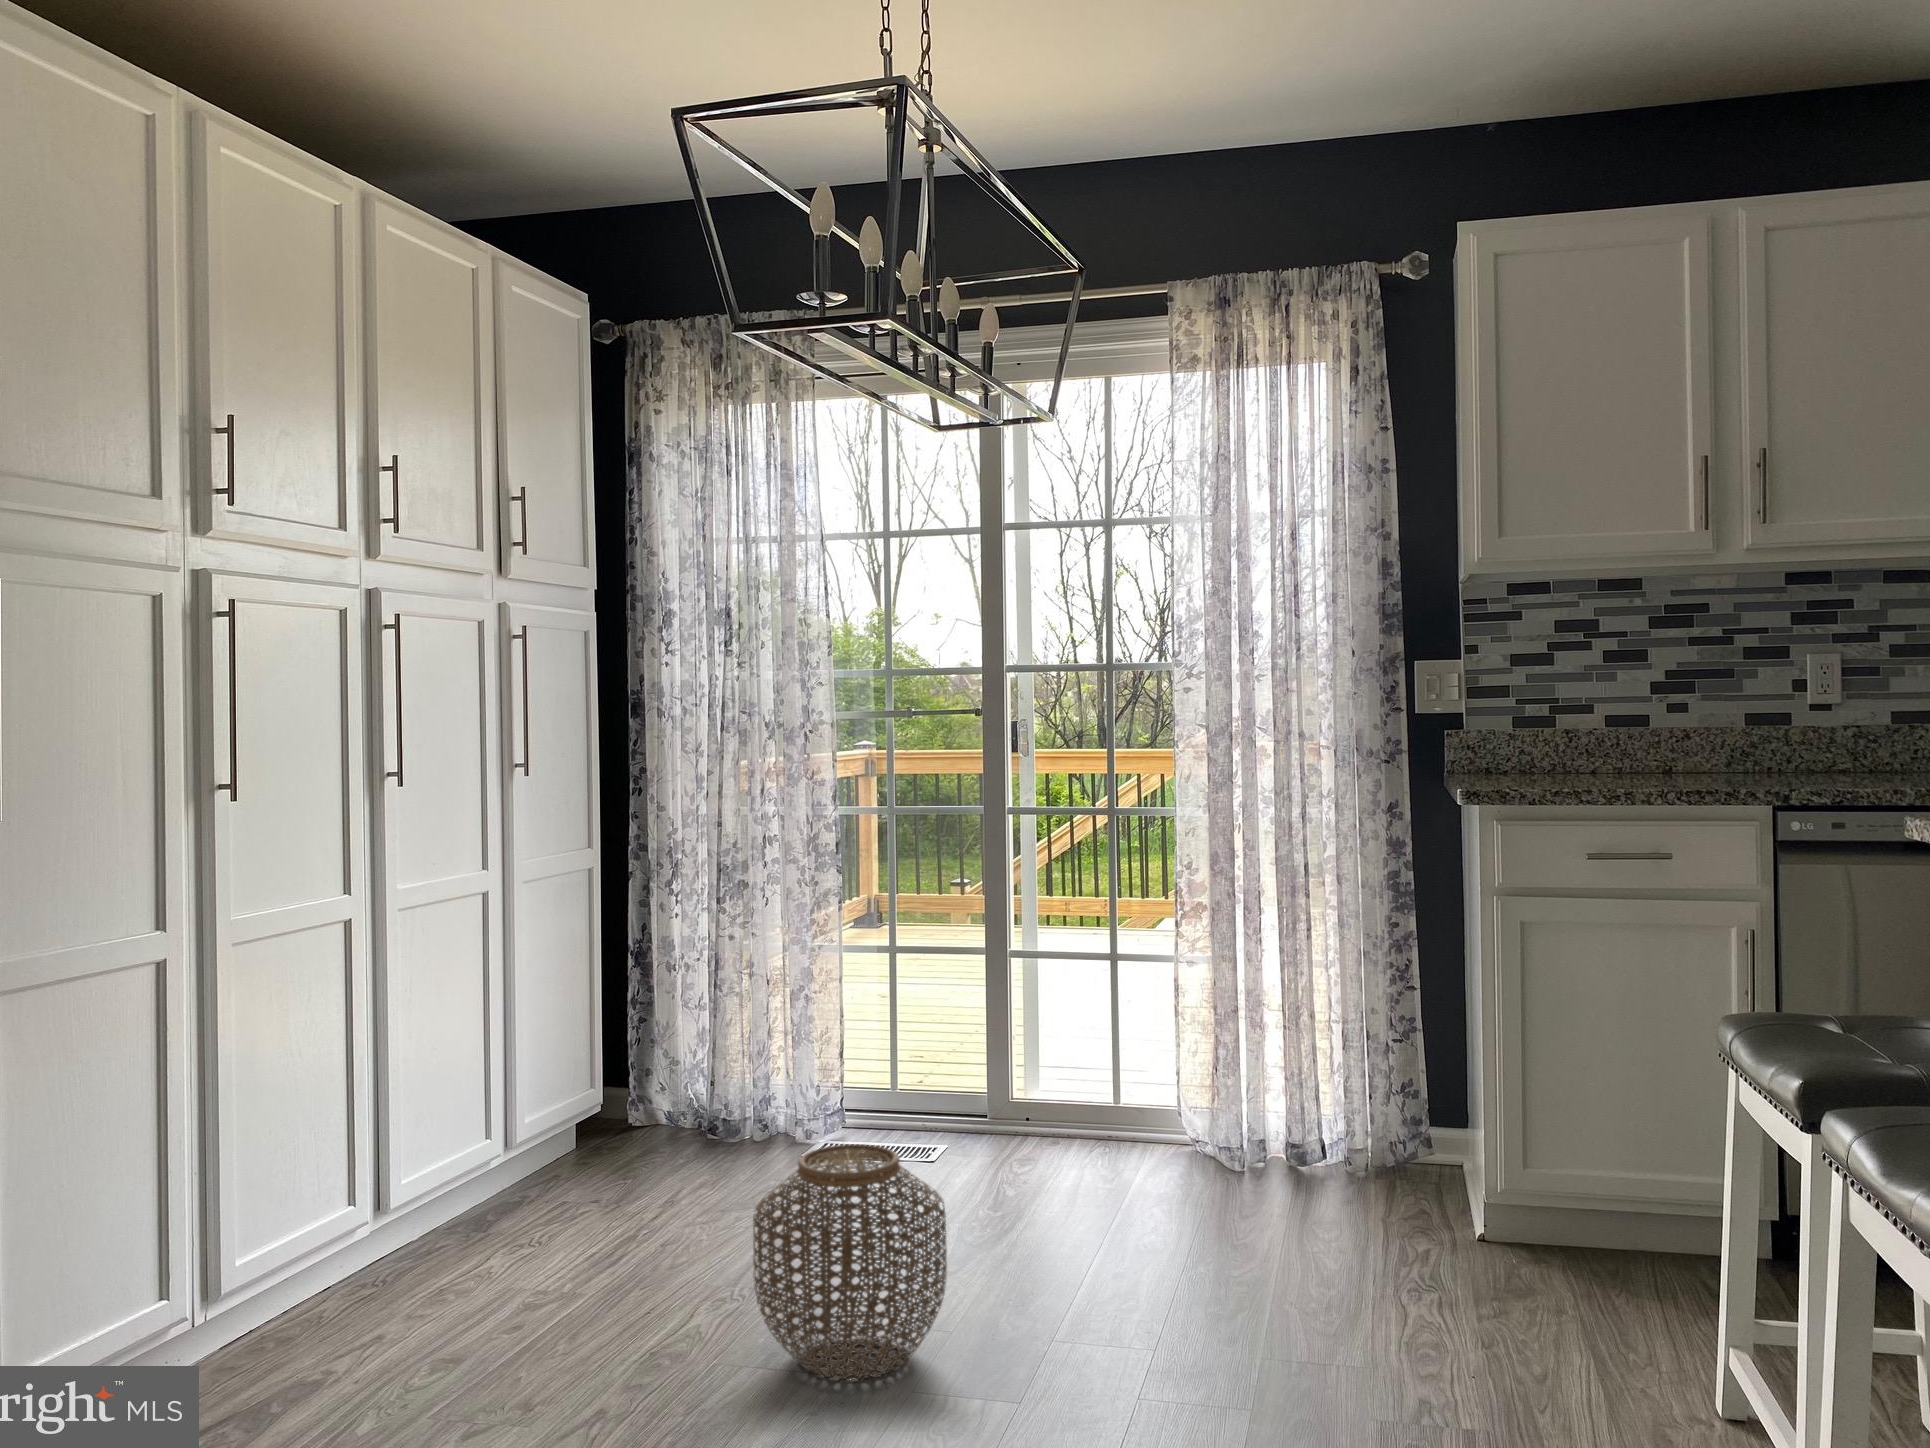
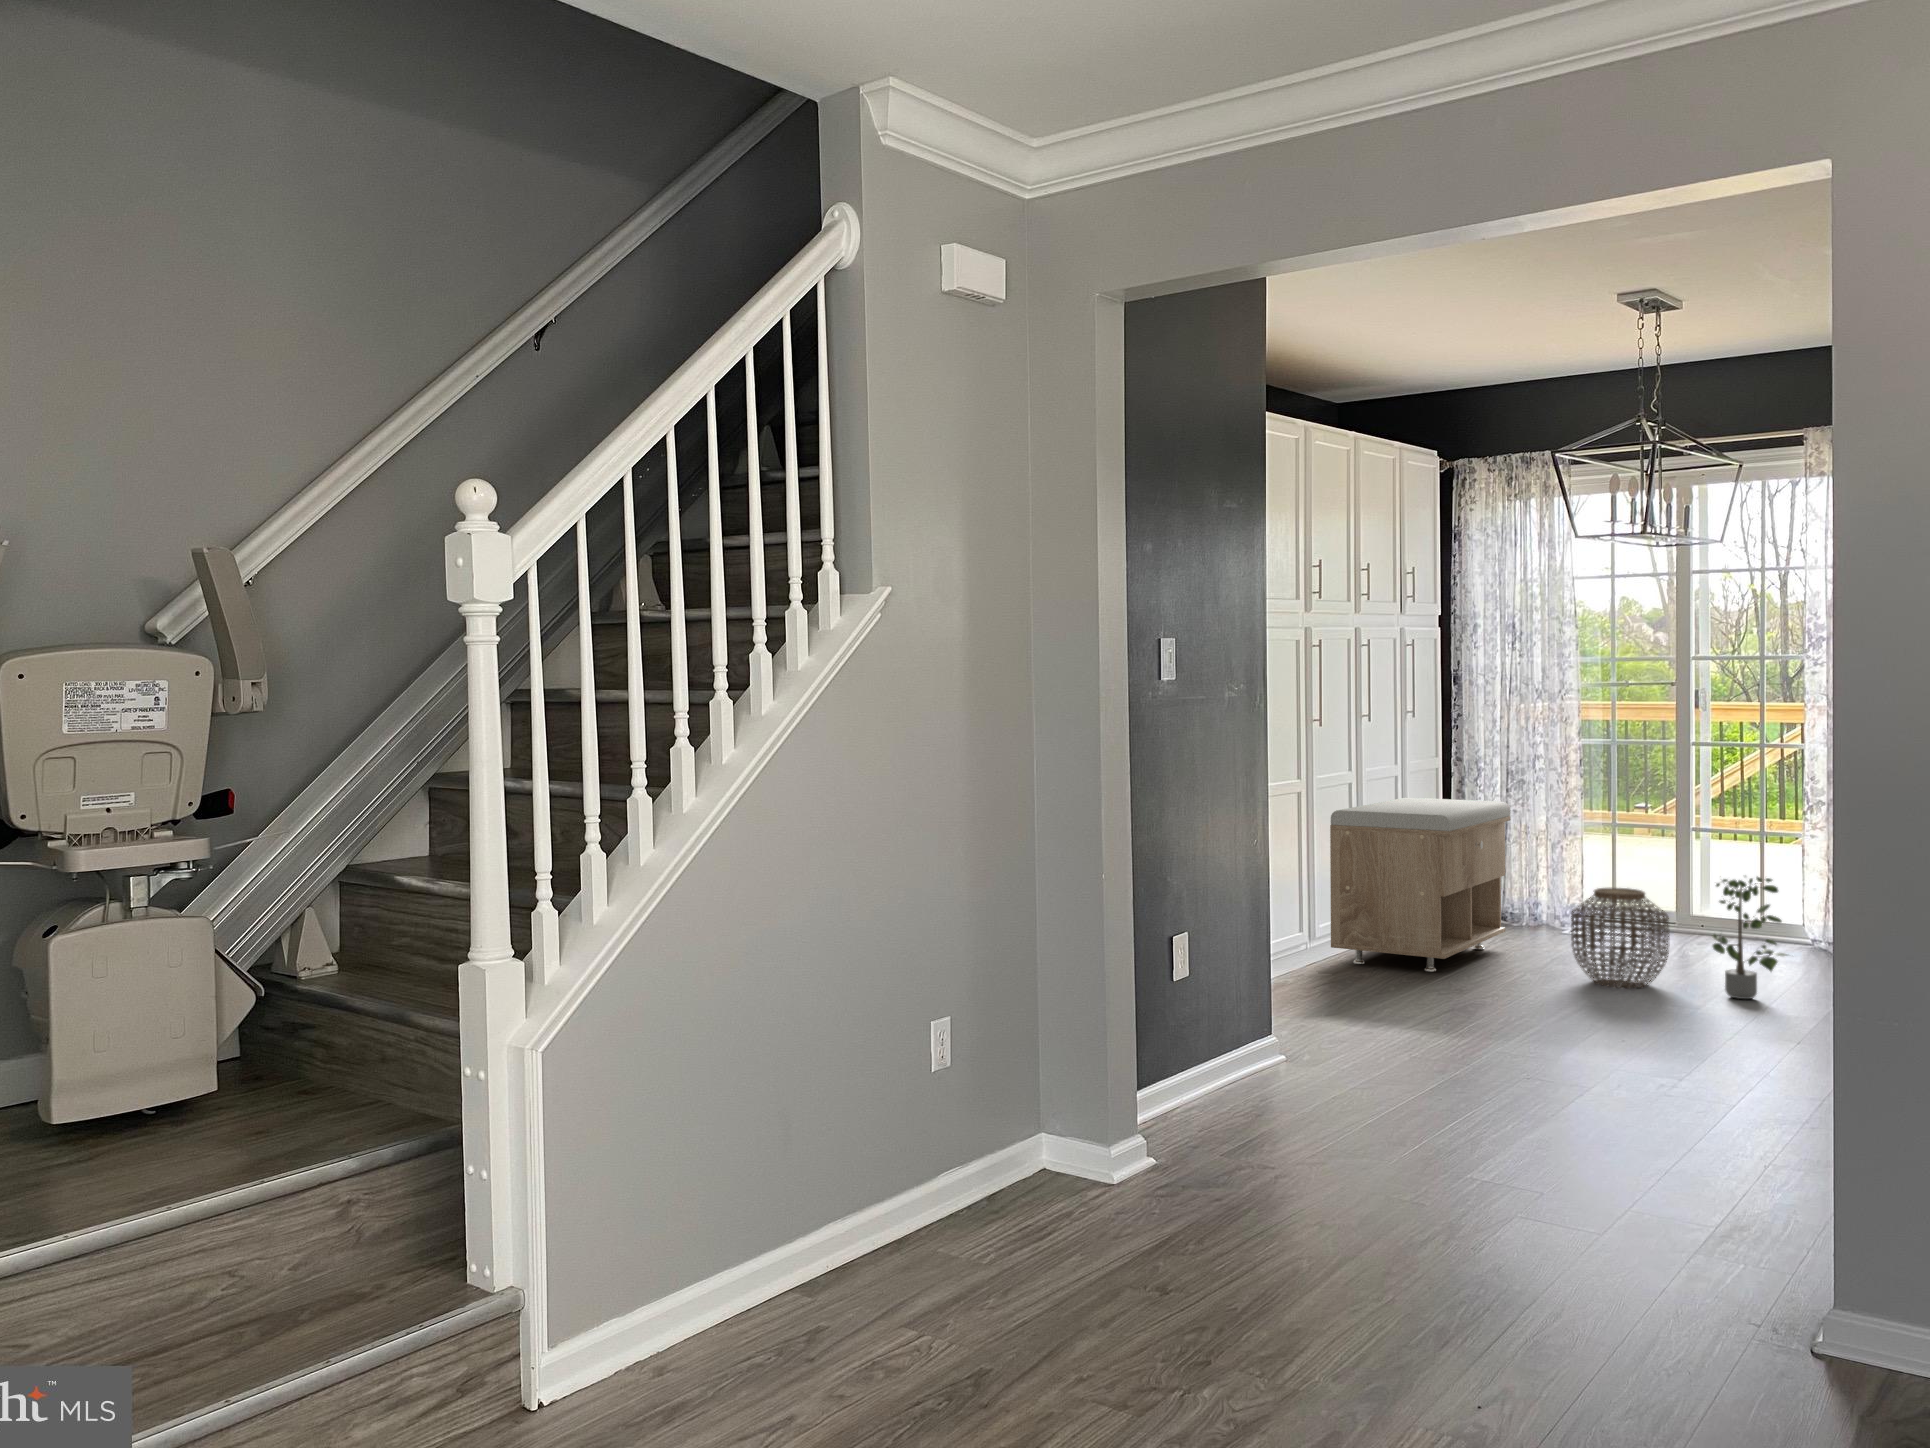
storage bench: none [247,941,684,1366] -> present [1330,798,1511,972]
potted plant: none [1025,1115,1184,1393] -> present [1712,877,1787,999]

